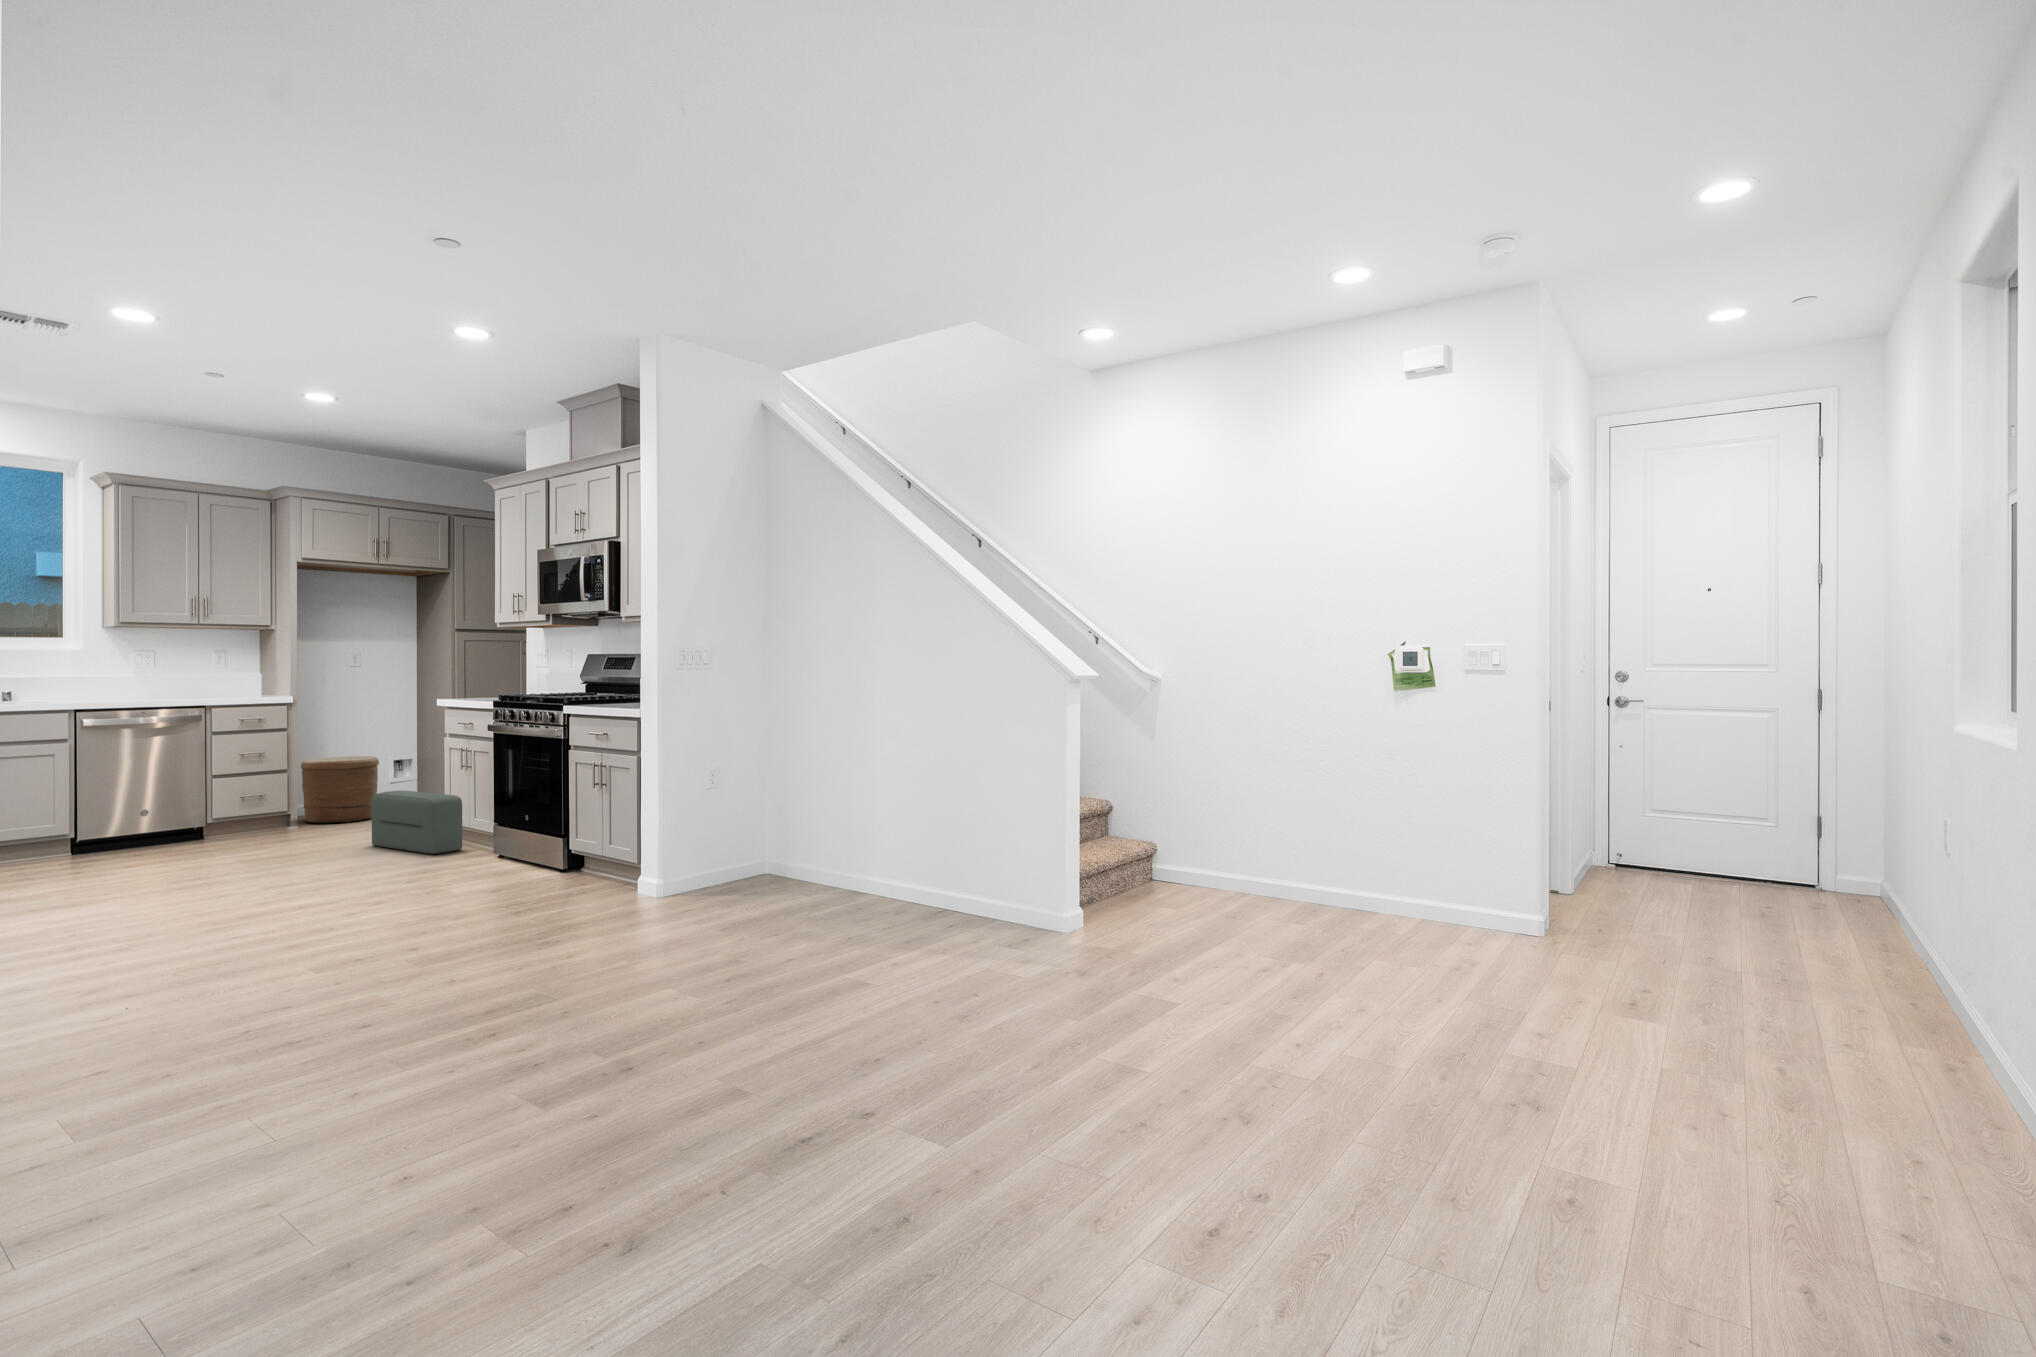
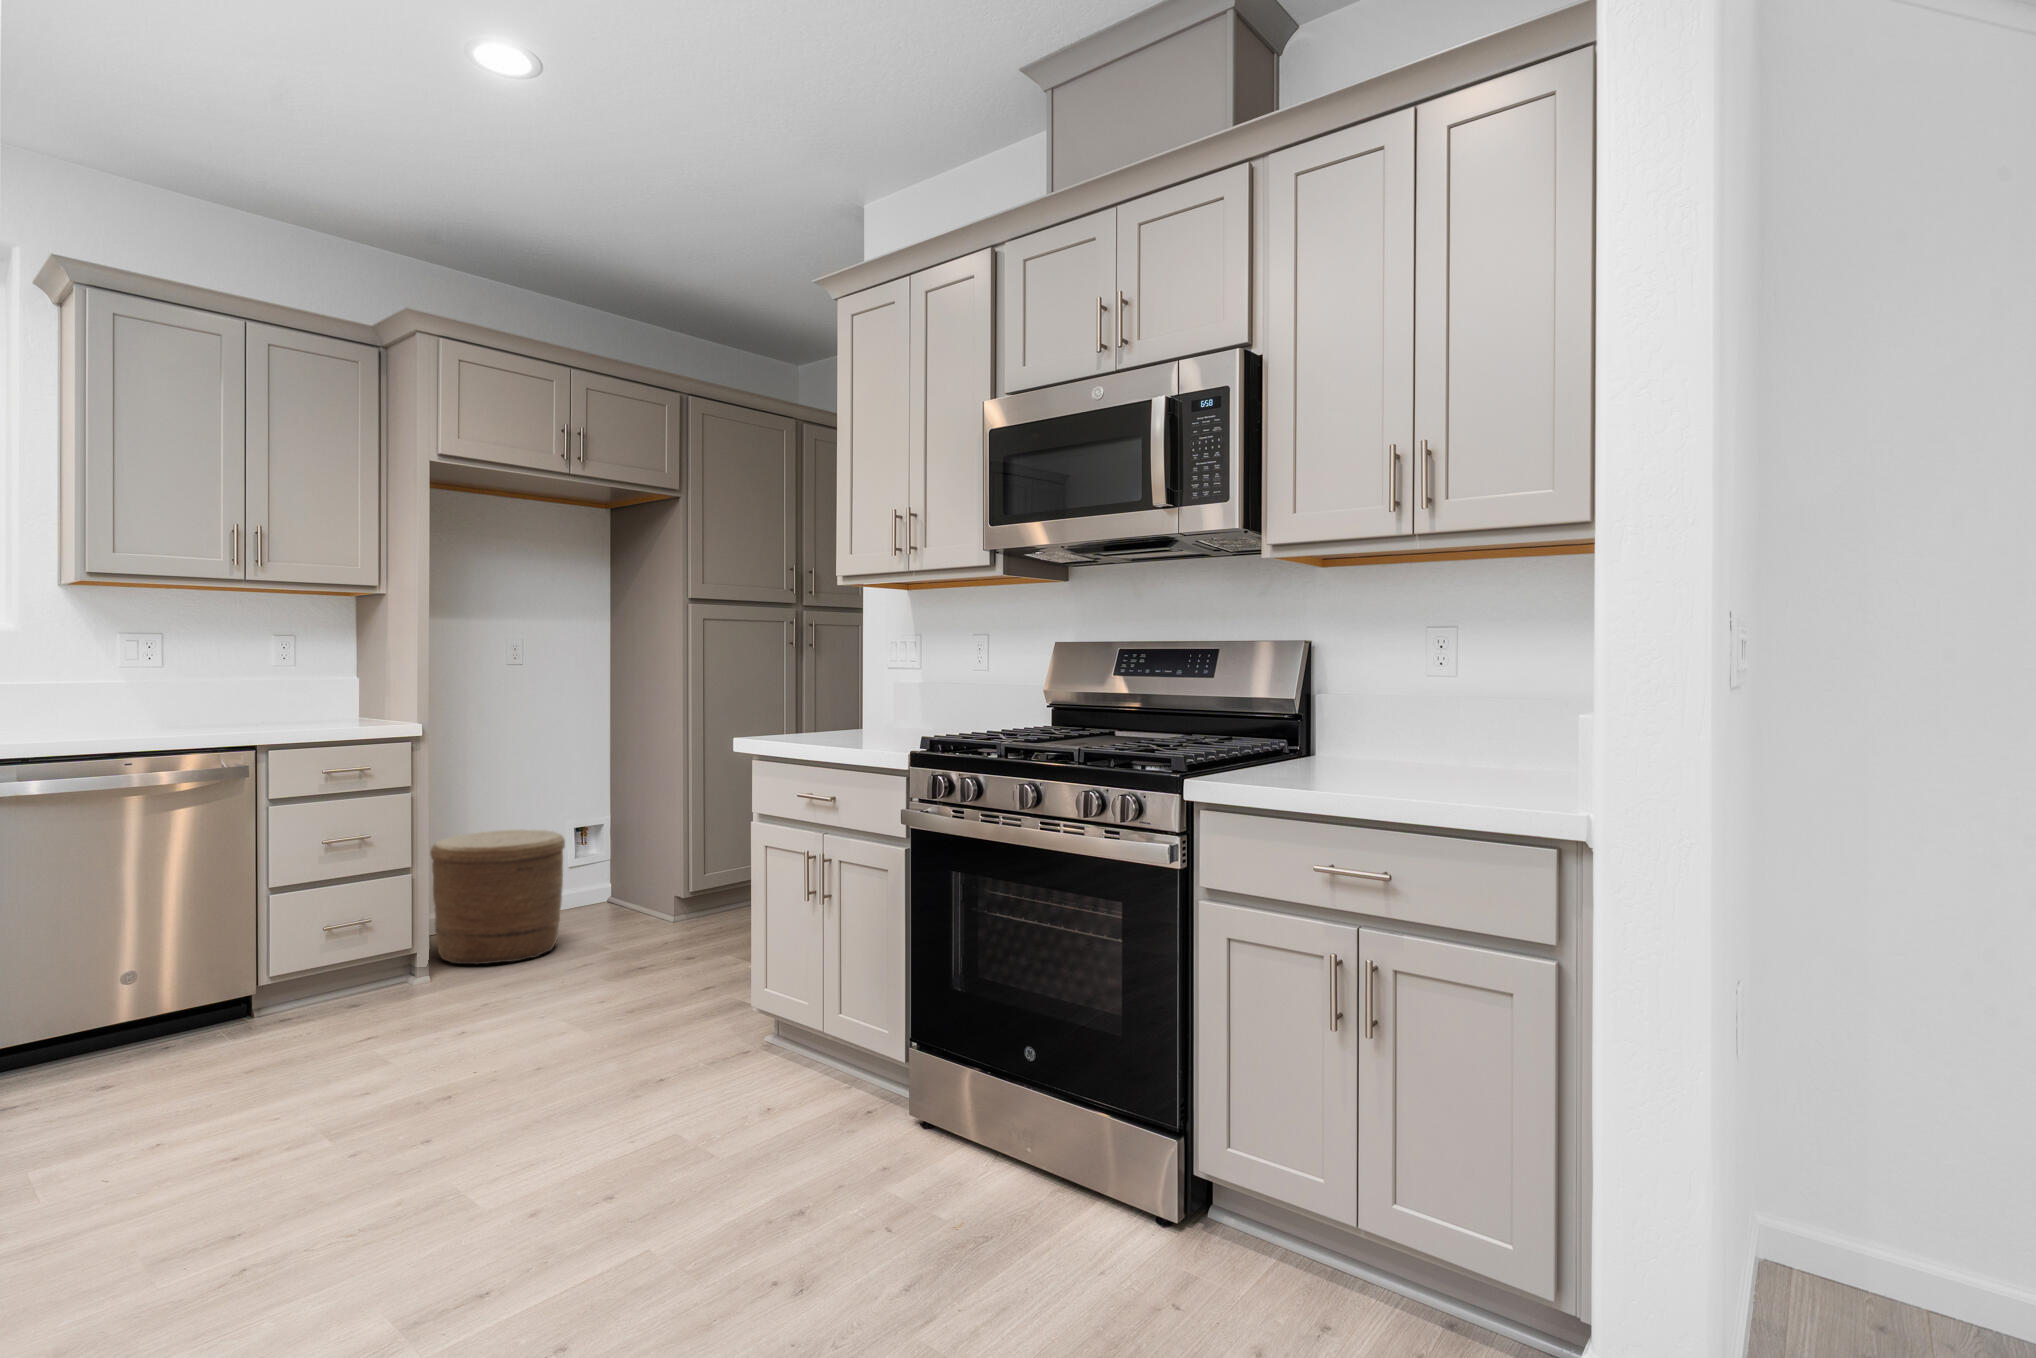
pouf: present [371,791,462,854] -> none [601,933,810,1103]

